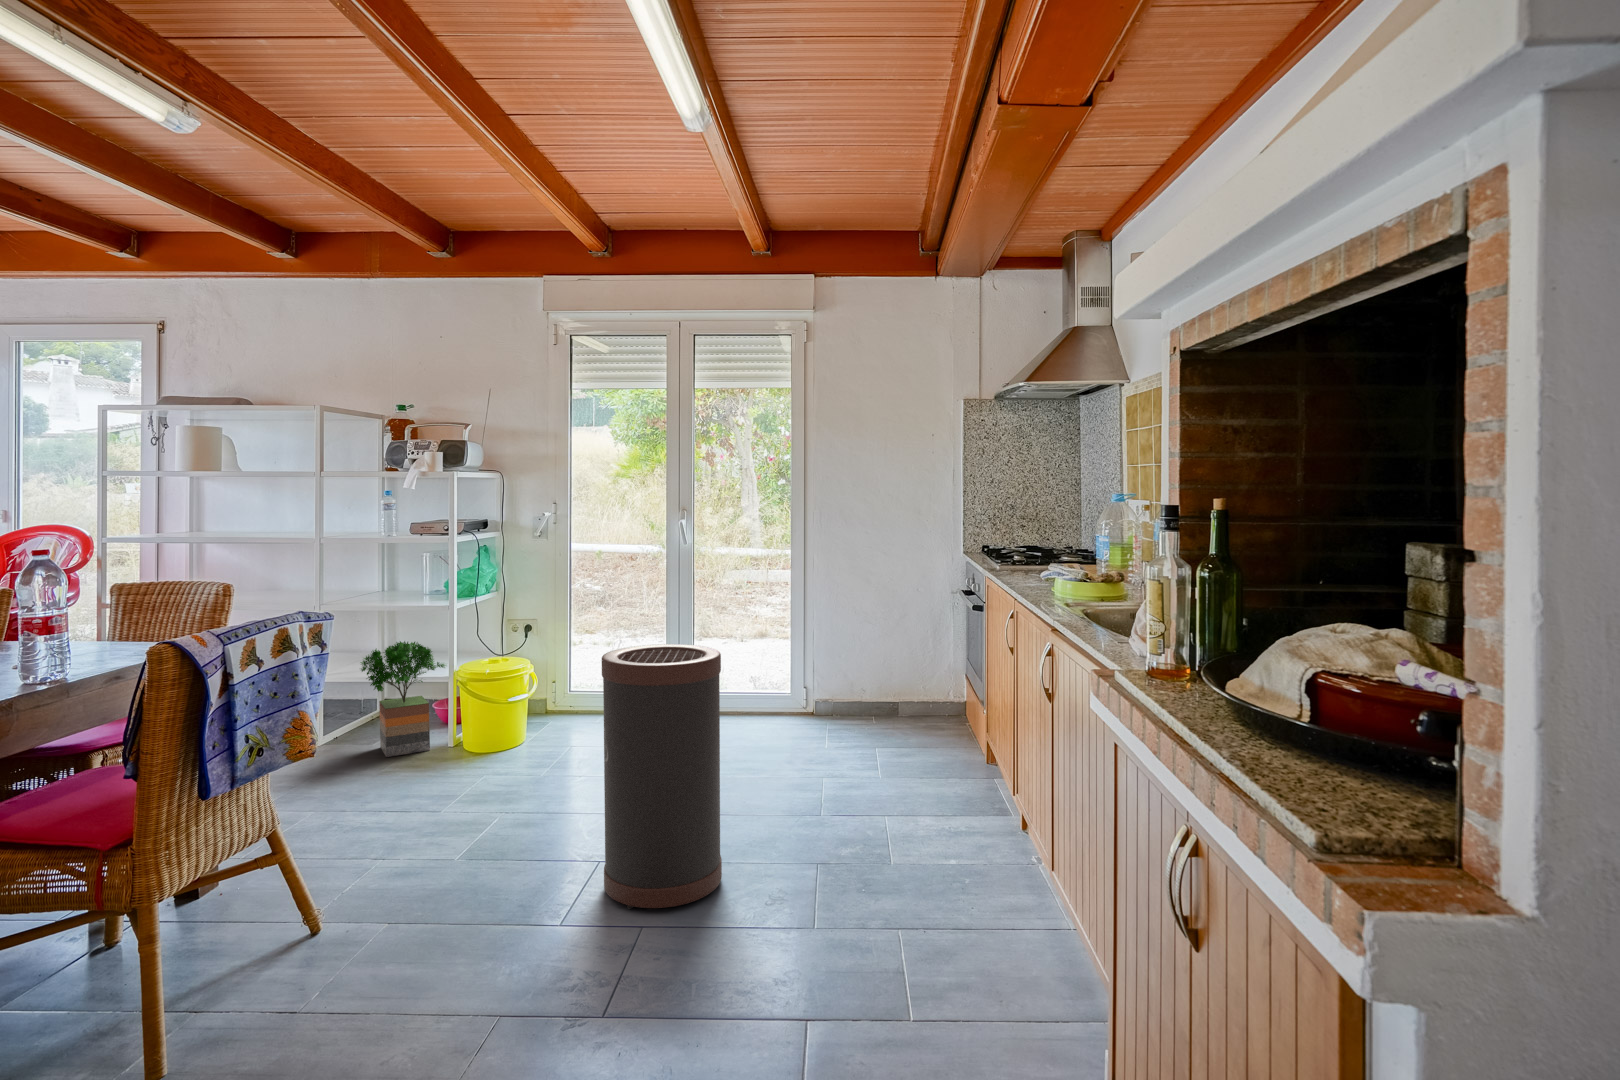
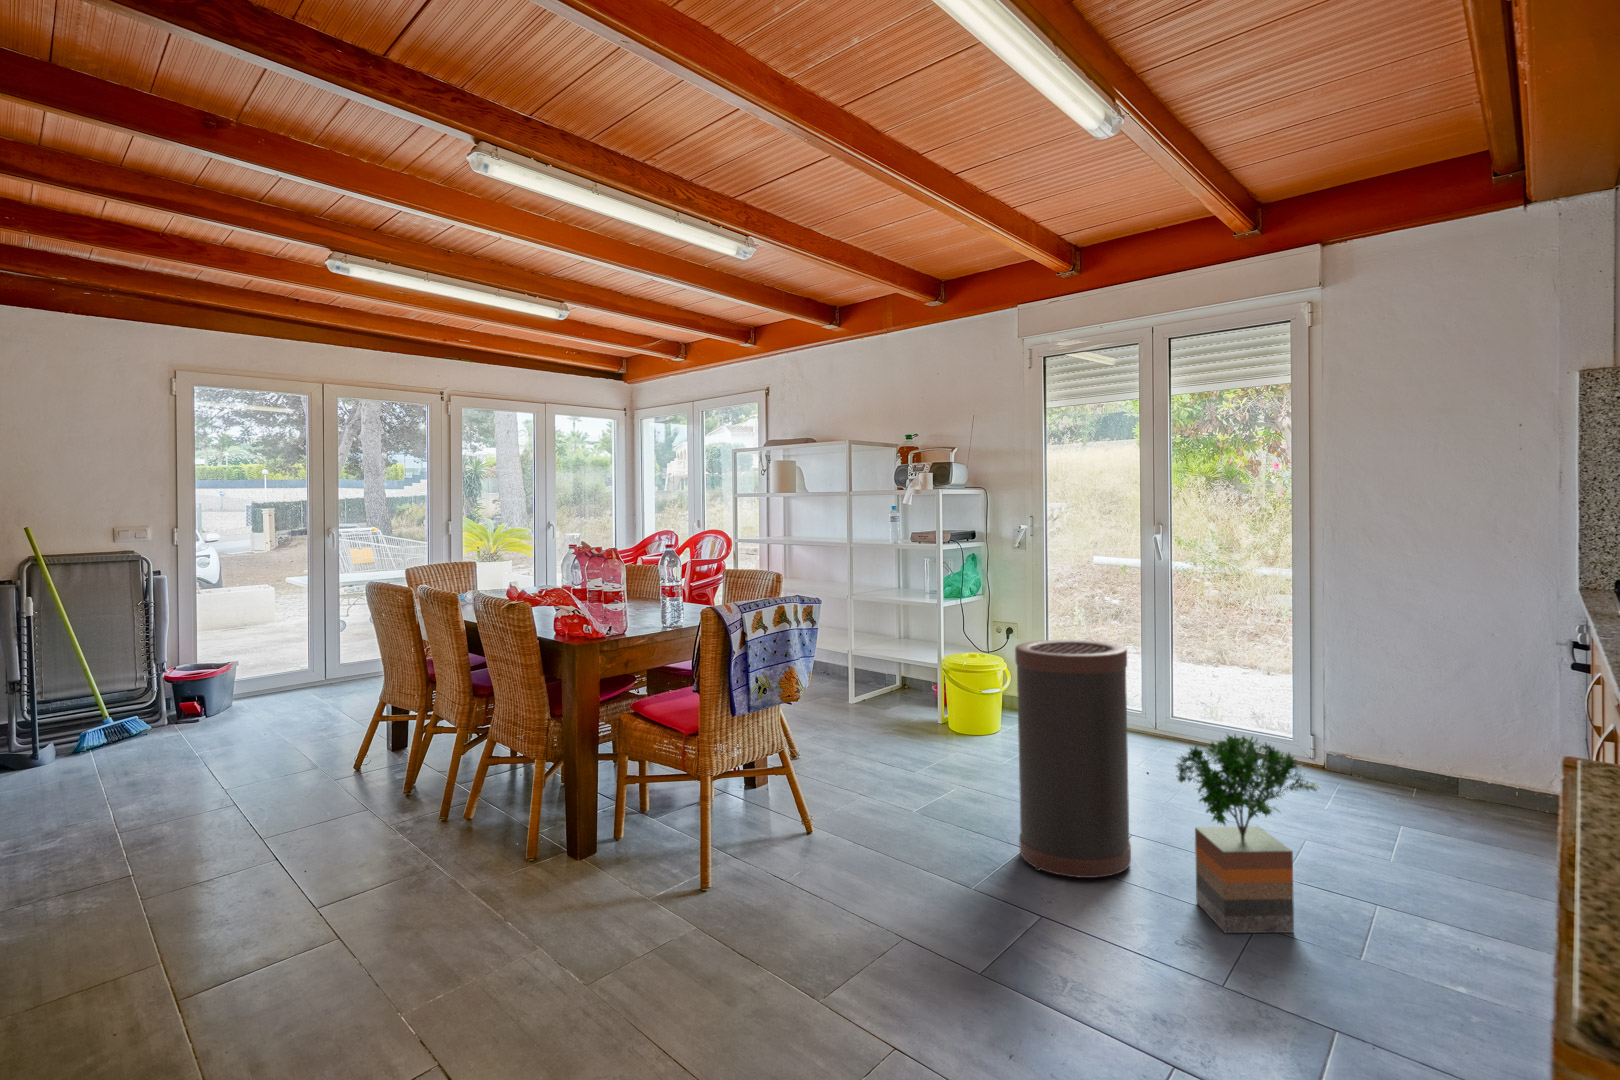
potted tree: present [360,641,446,757] -> present [1176,735,1319,933]

